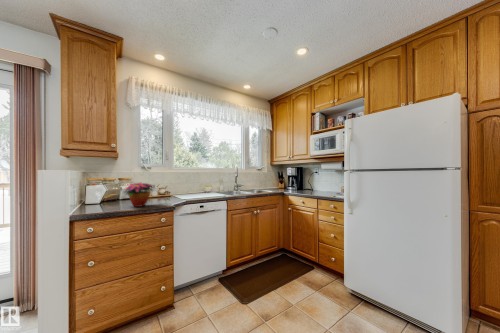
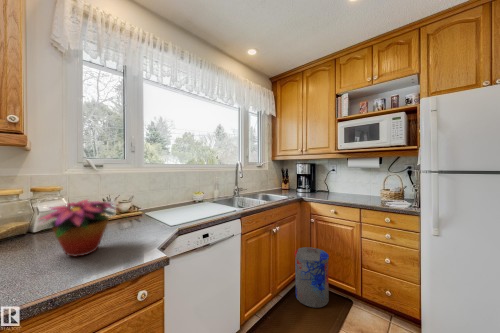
trash can: none [273,227,297,268] -> present [295,247,329,308]

